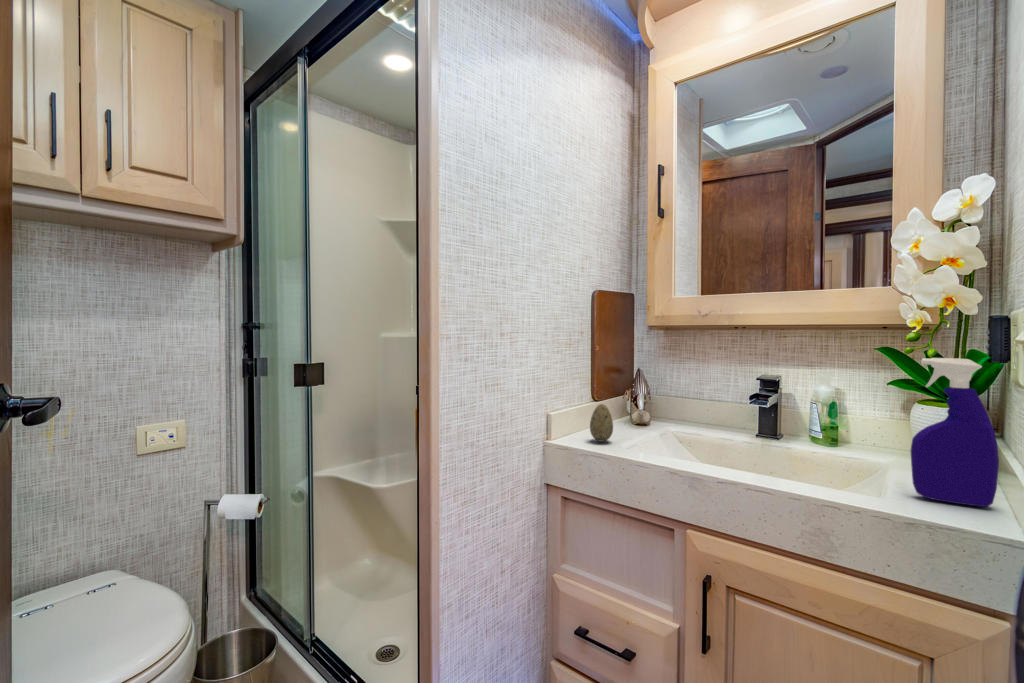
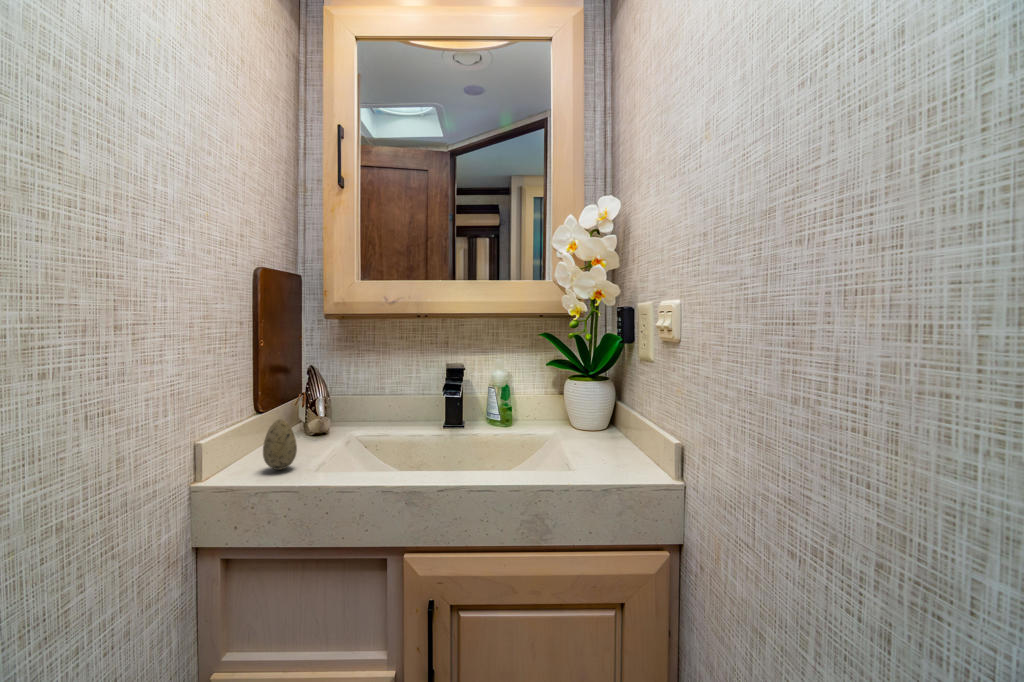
spray bottle: present [911,358,999,507] -> none [586,343,637,463]

